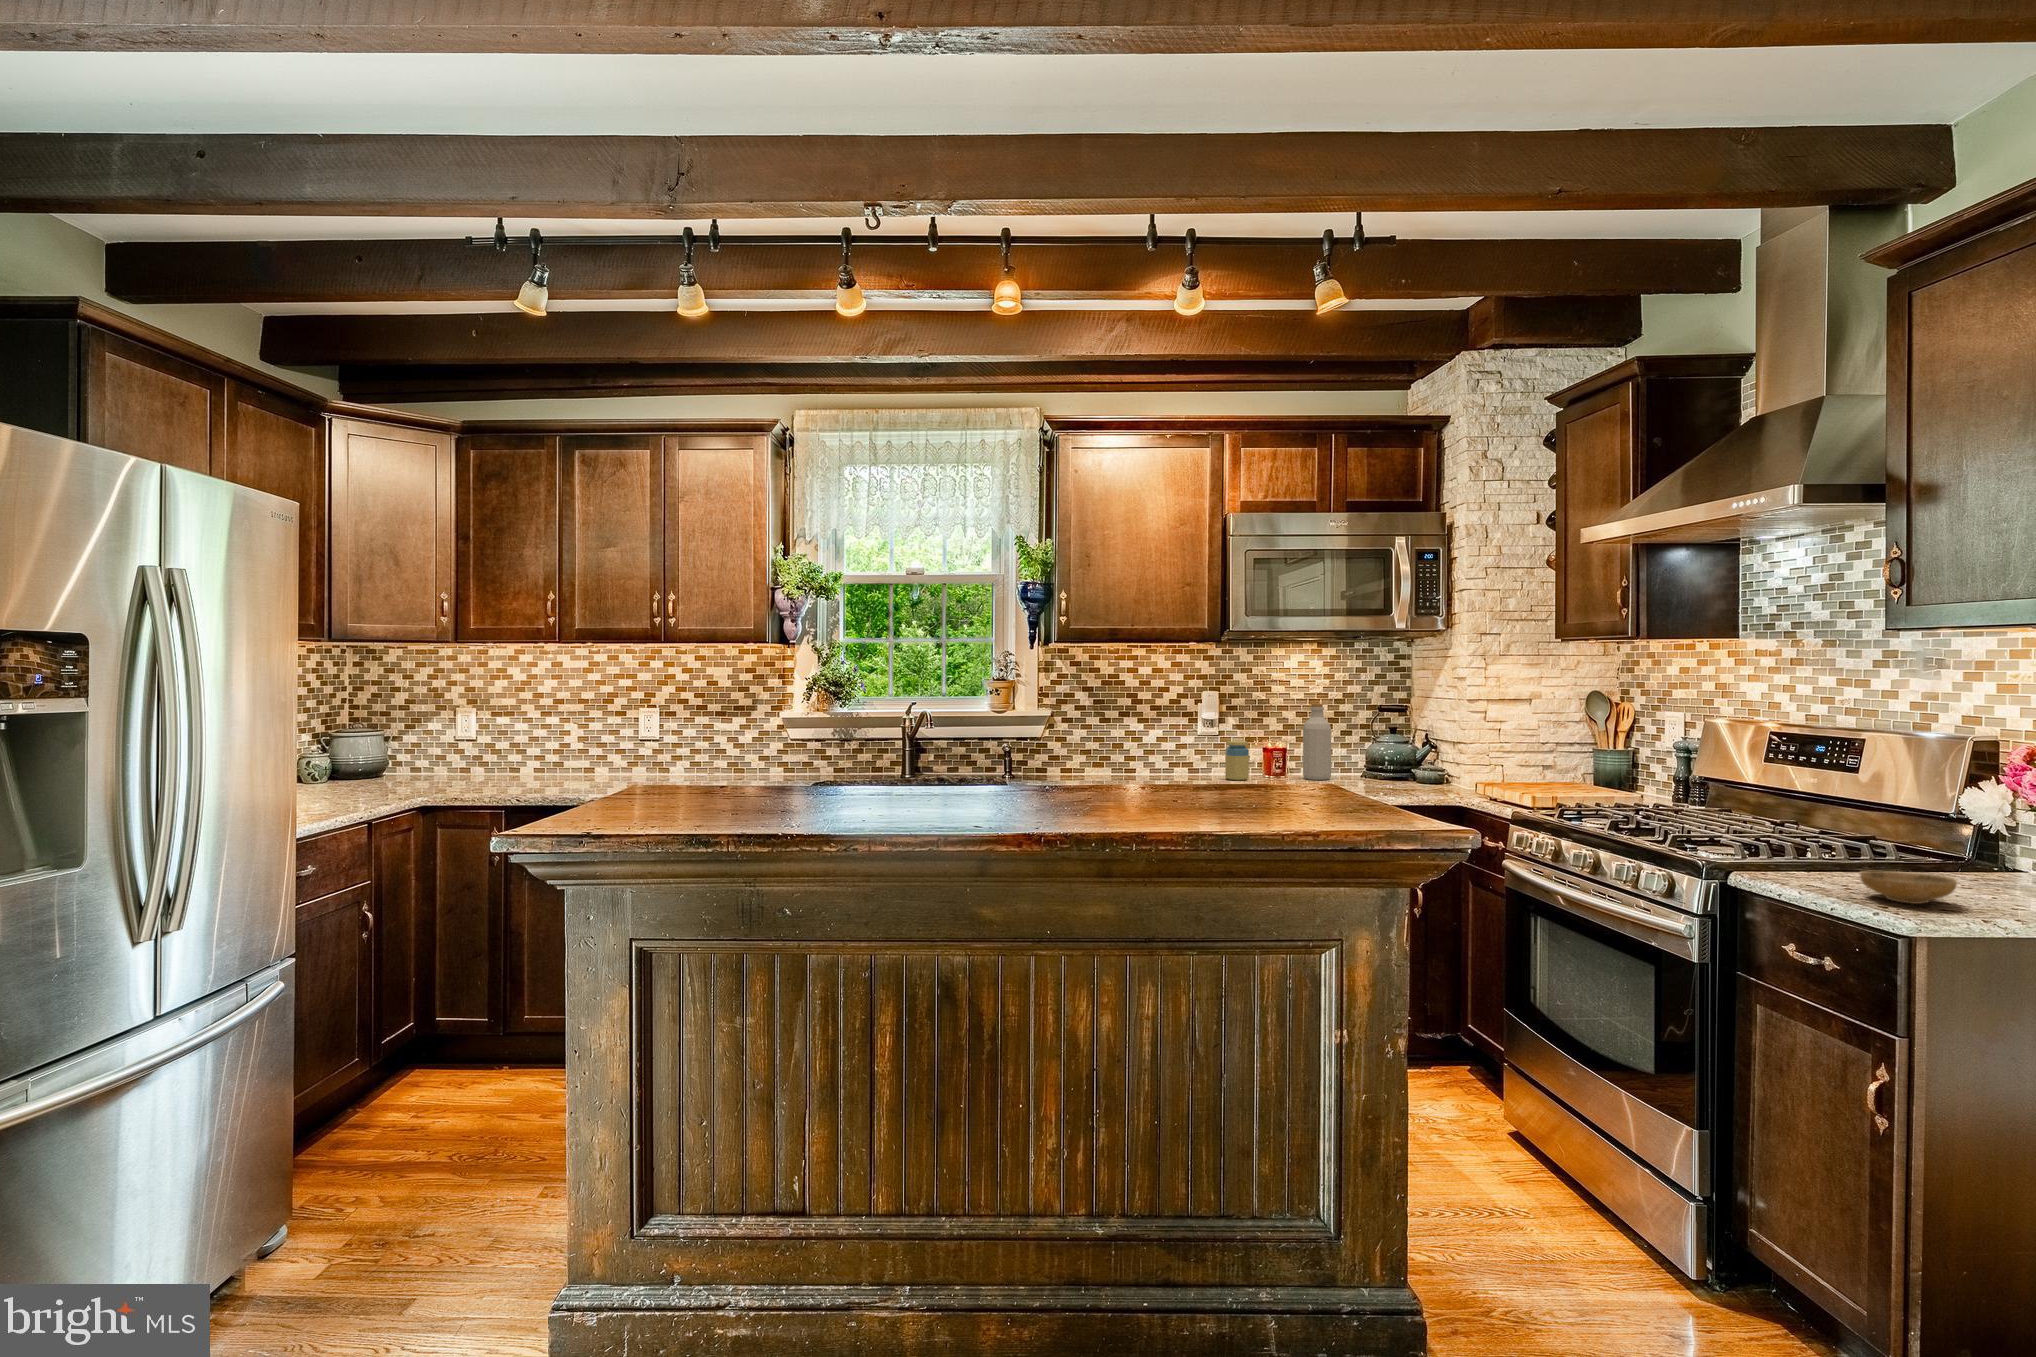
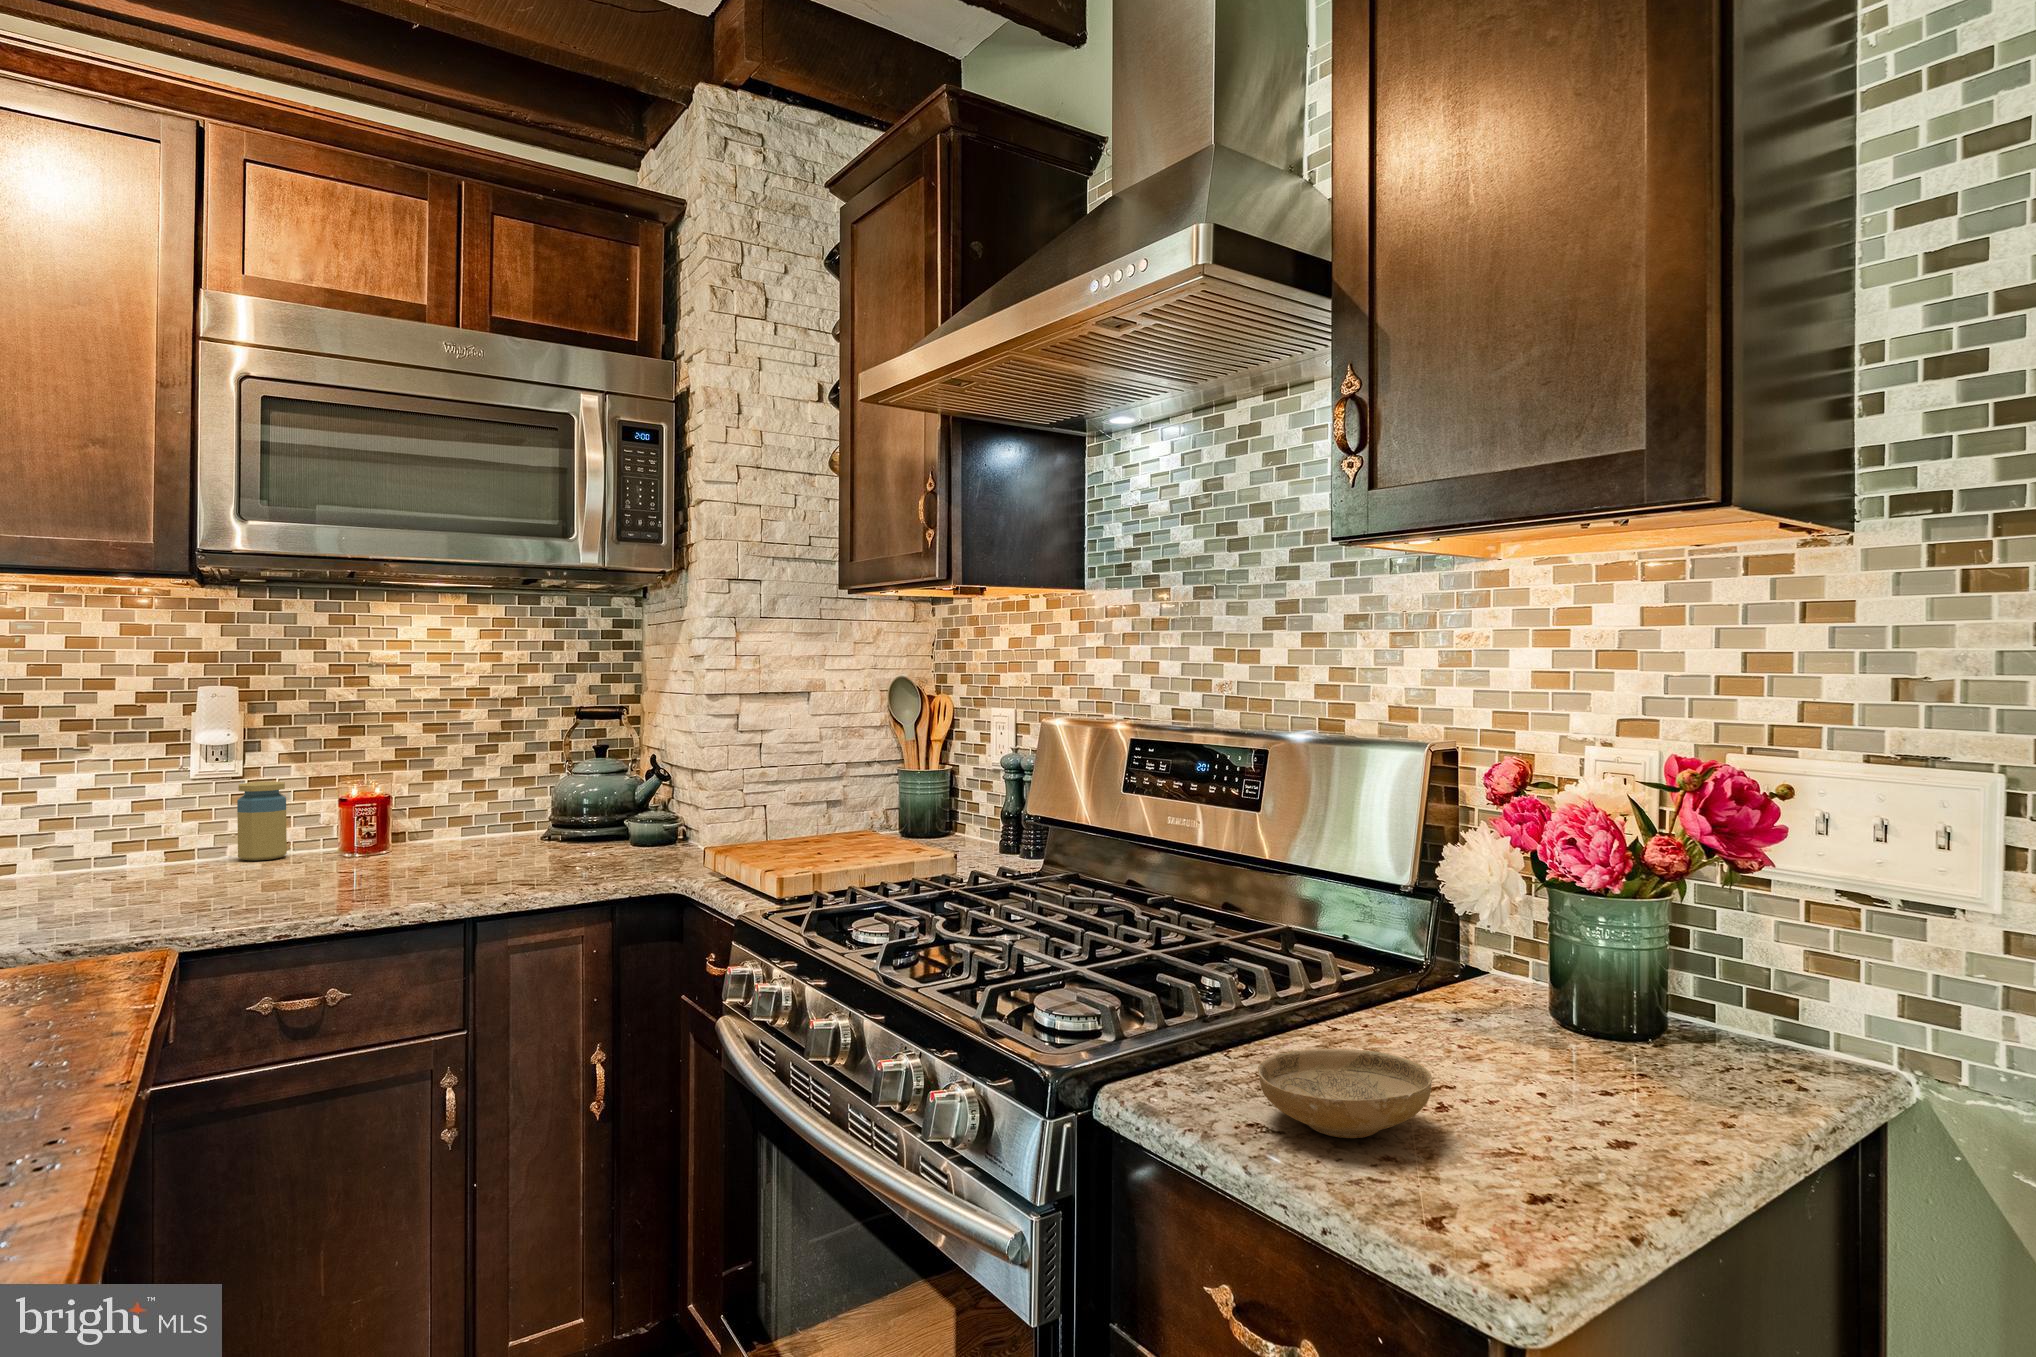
bottle: present [1303,704,1331,780] -> none [409,706,463,848]

